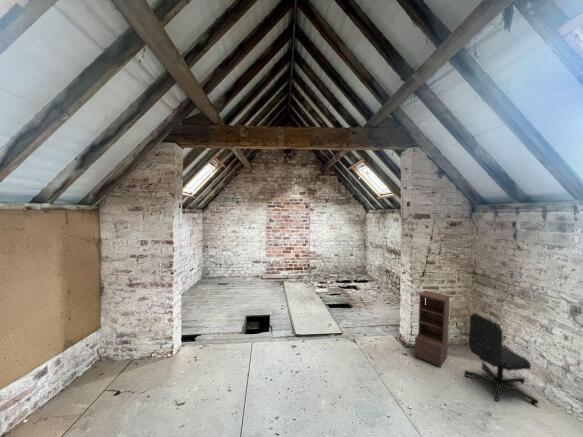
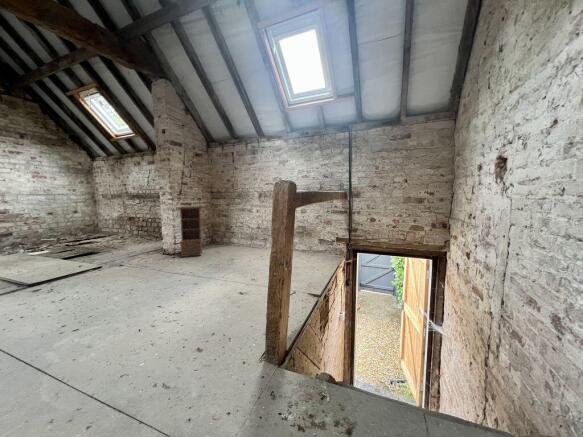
chair: present [465,313,538,404] -> none [216,210,251,256]

